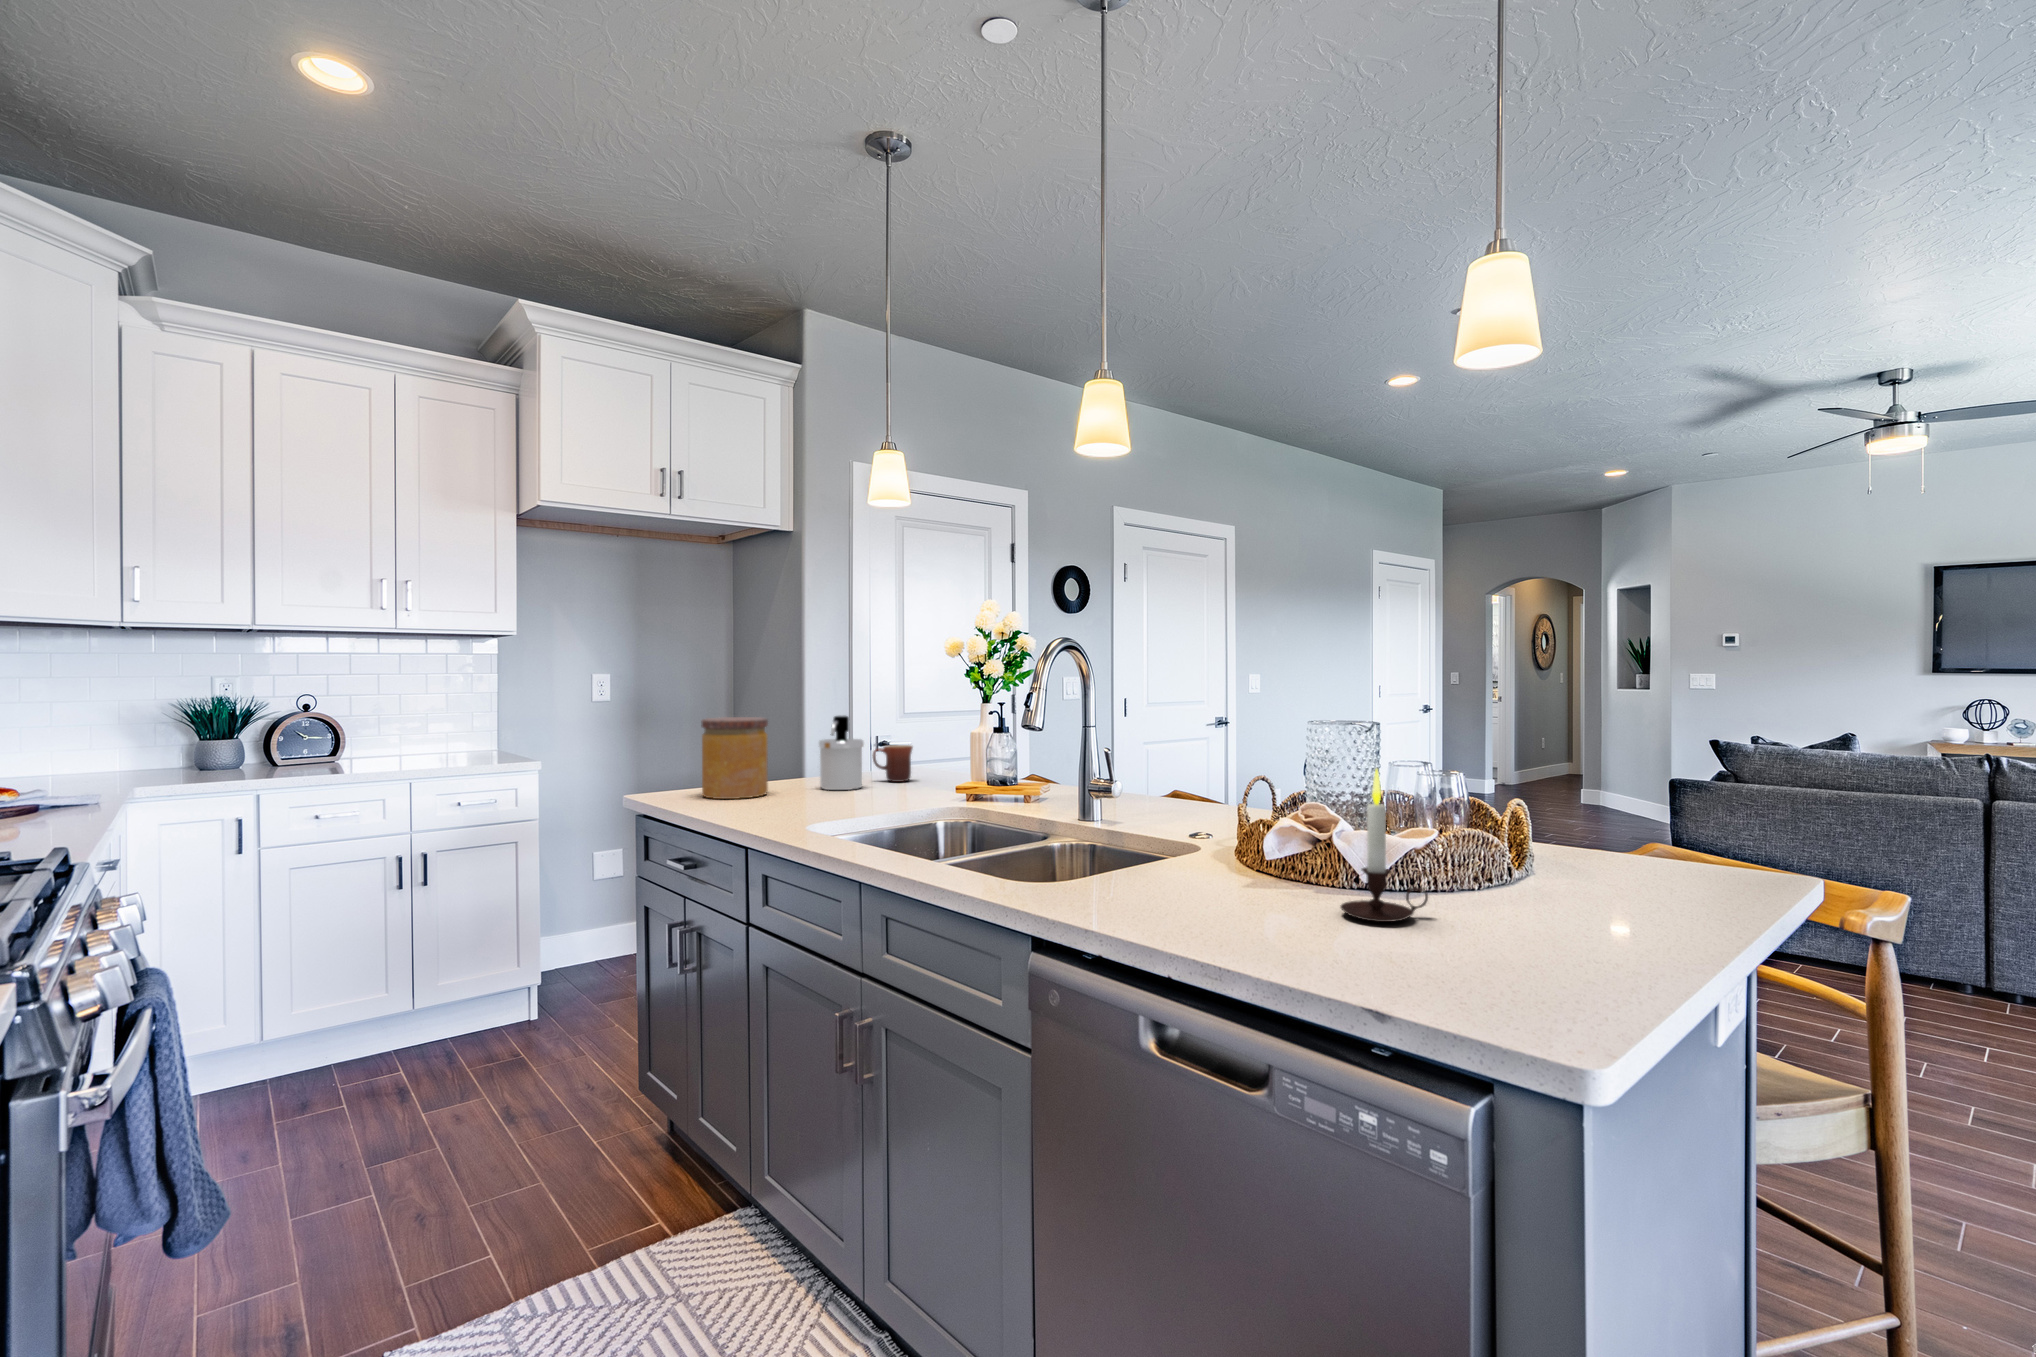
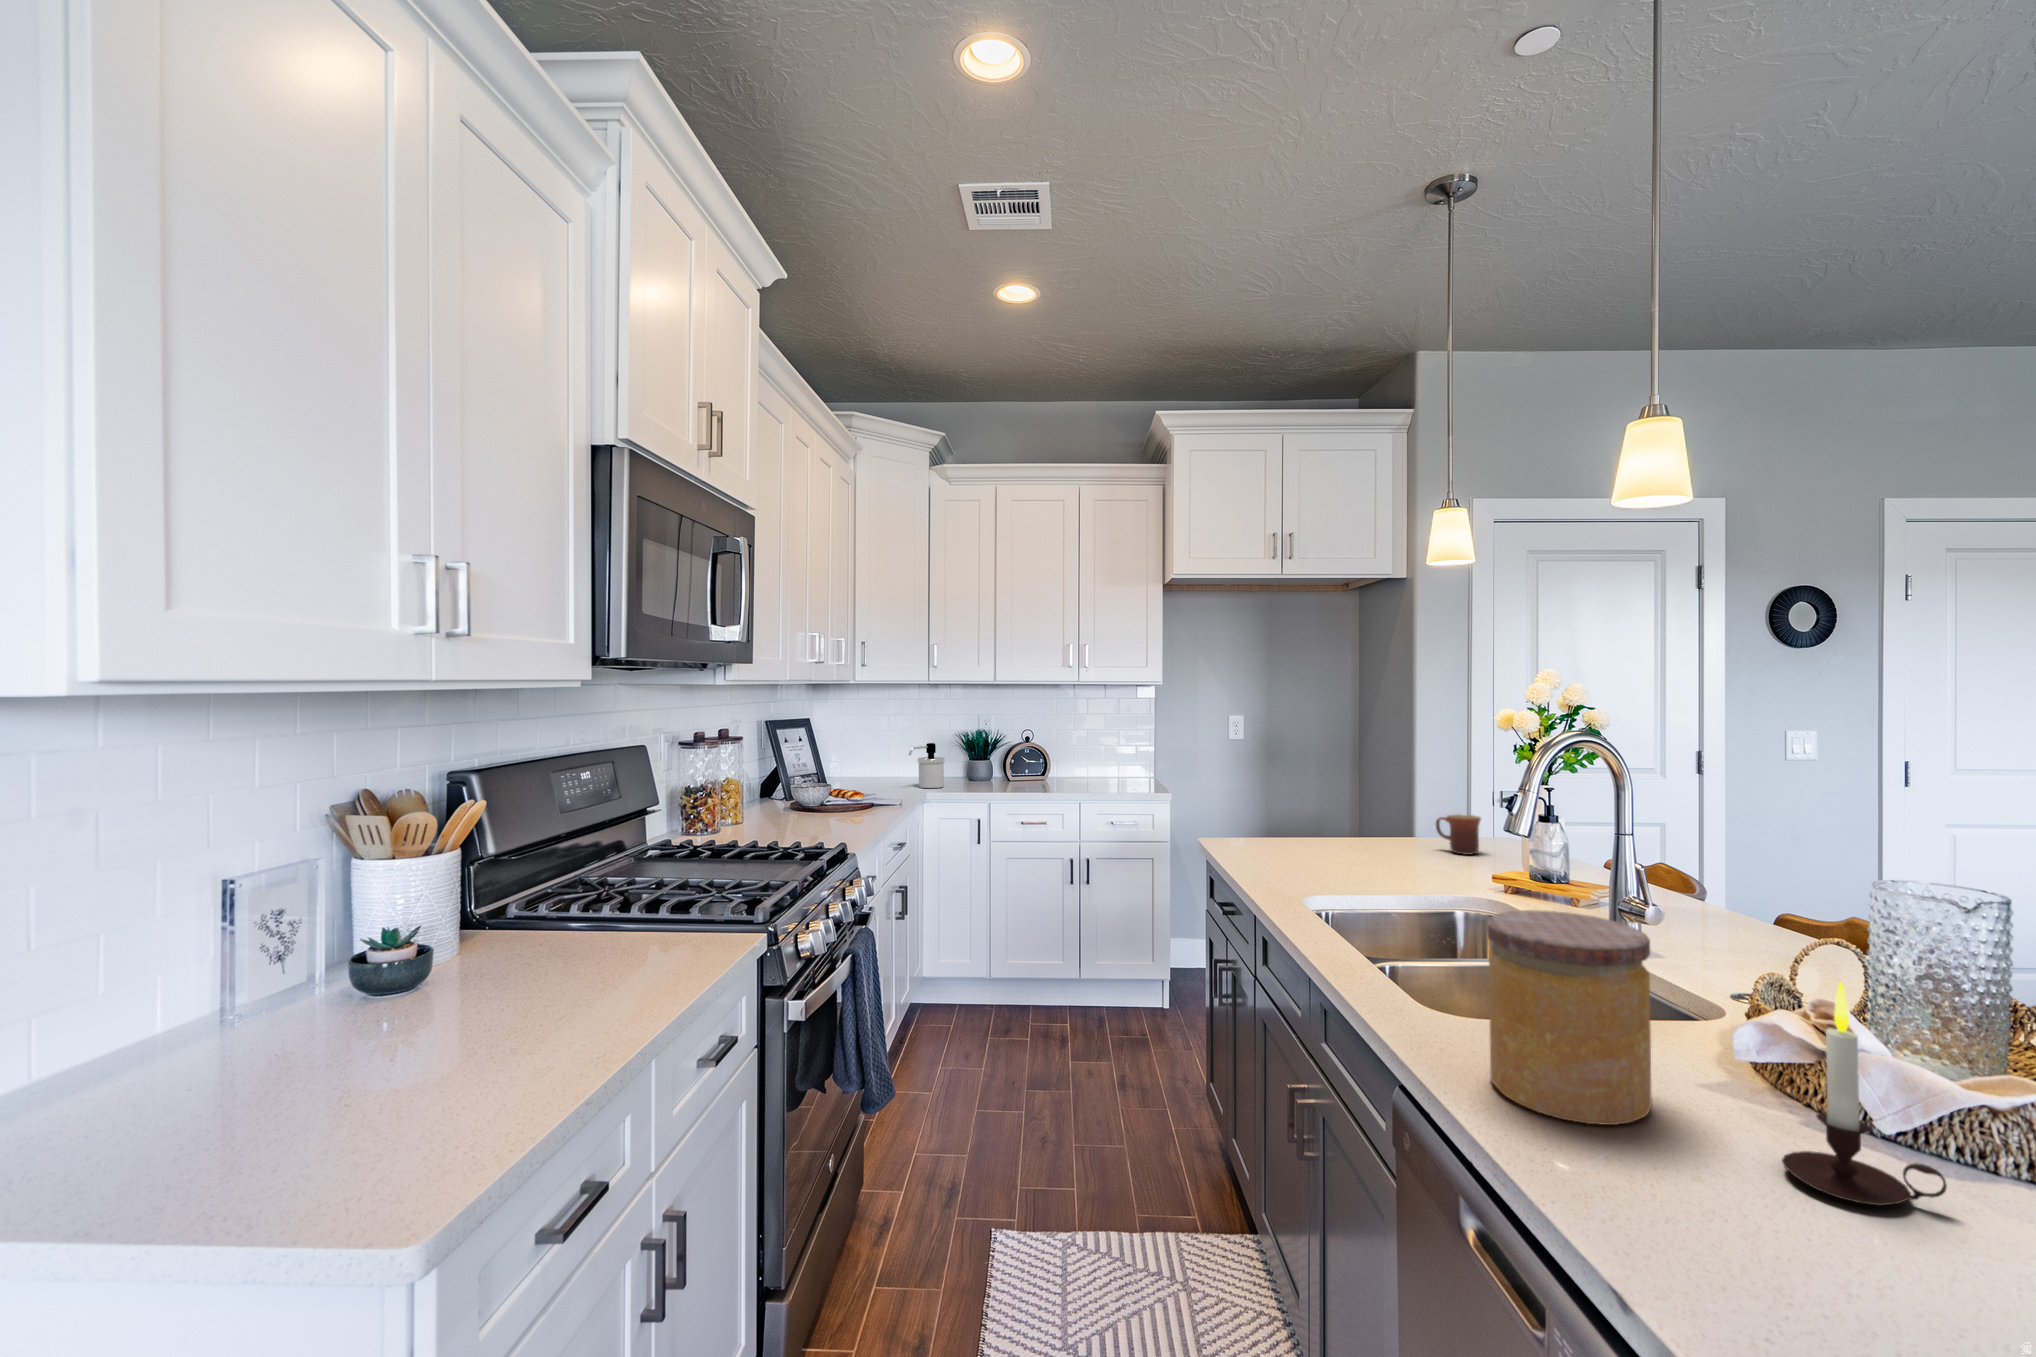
soap dispenser: present [819,716,864,790] -> present [909,743,944,788]
jar: present [701,717,768,799] -> present [1488,910,1652,1125]

